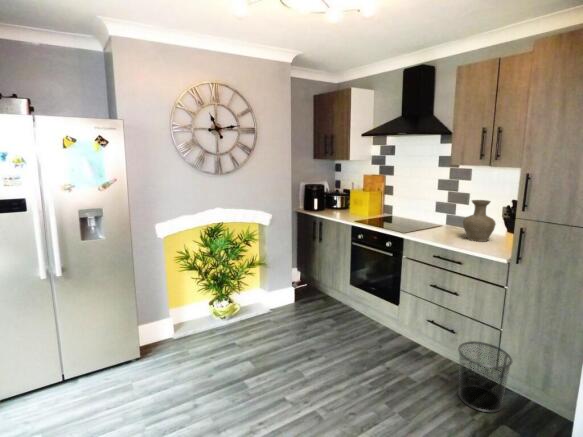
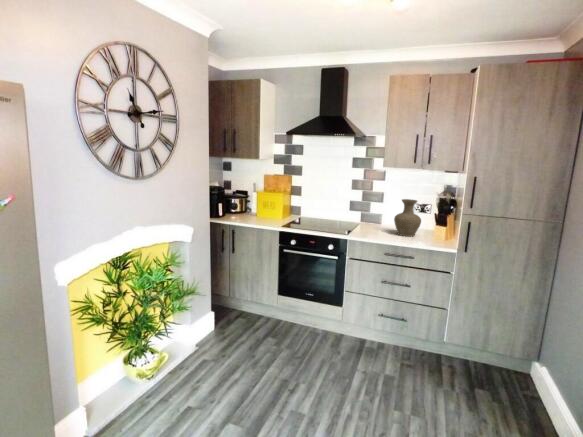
waste bin: present [458,341,512,412] -> none [427,325,473,385]

